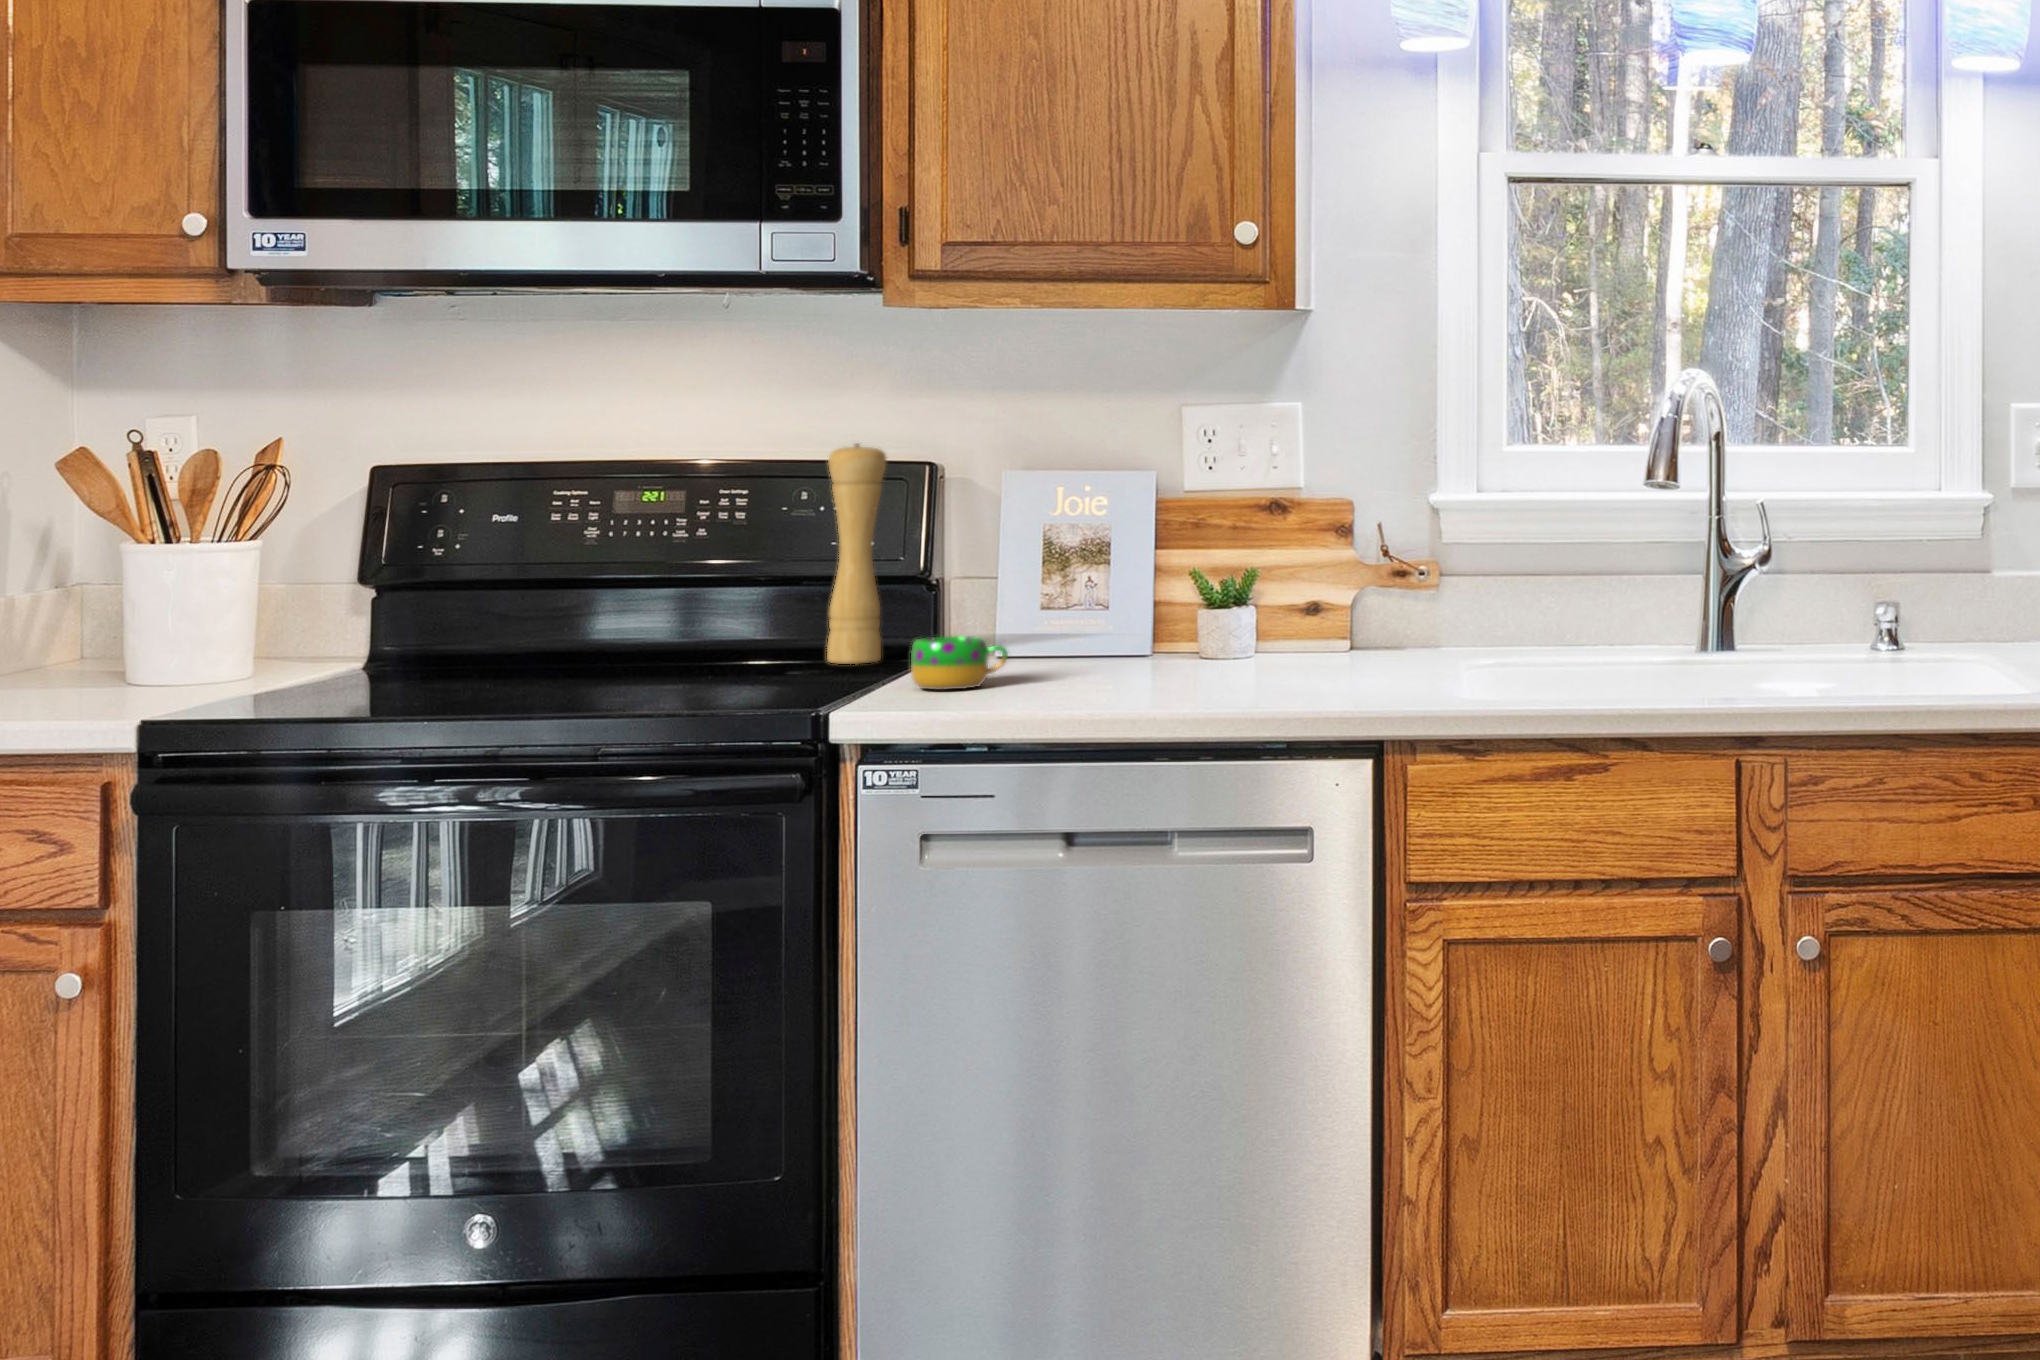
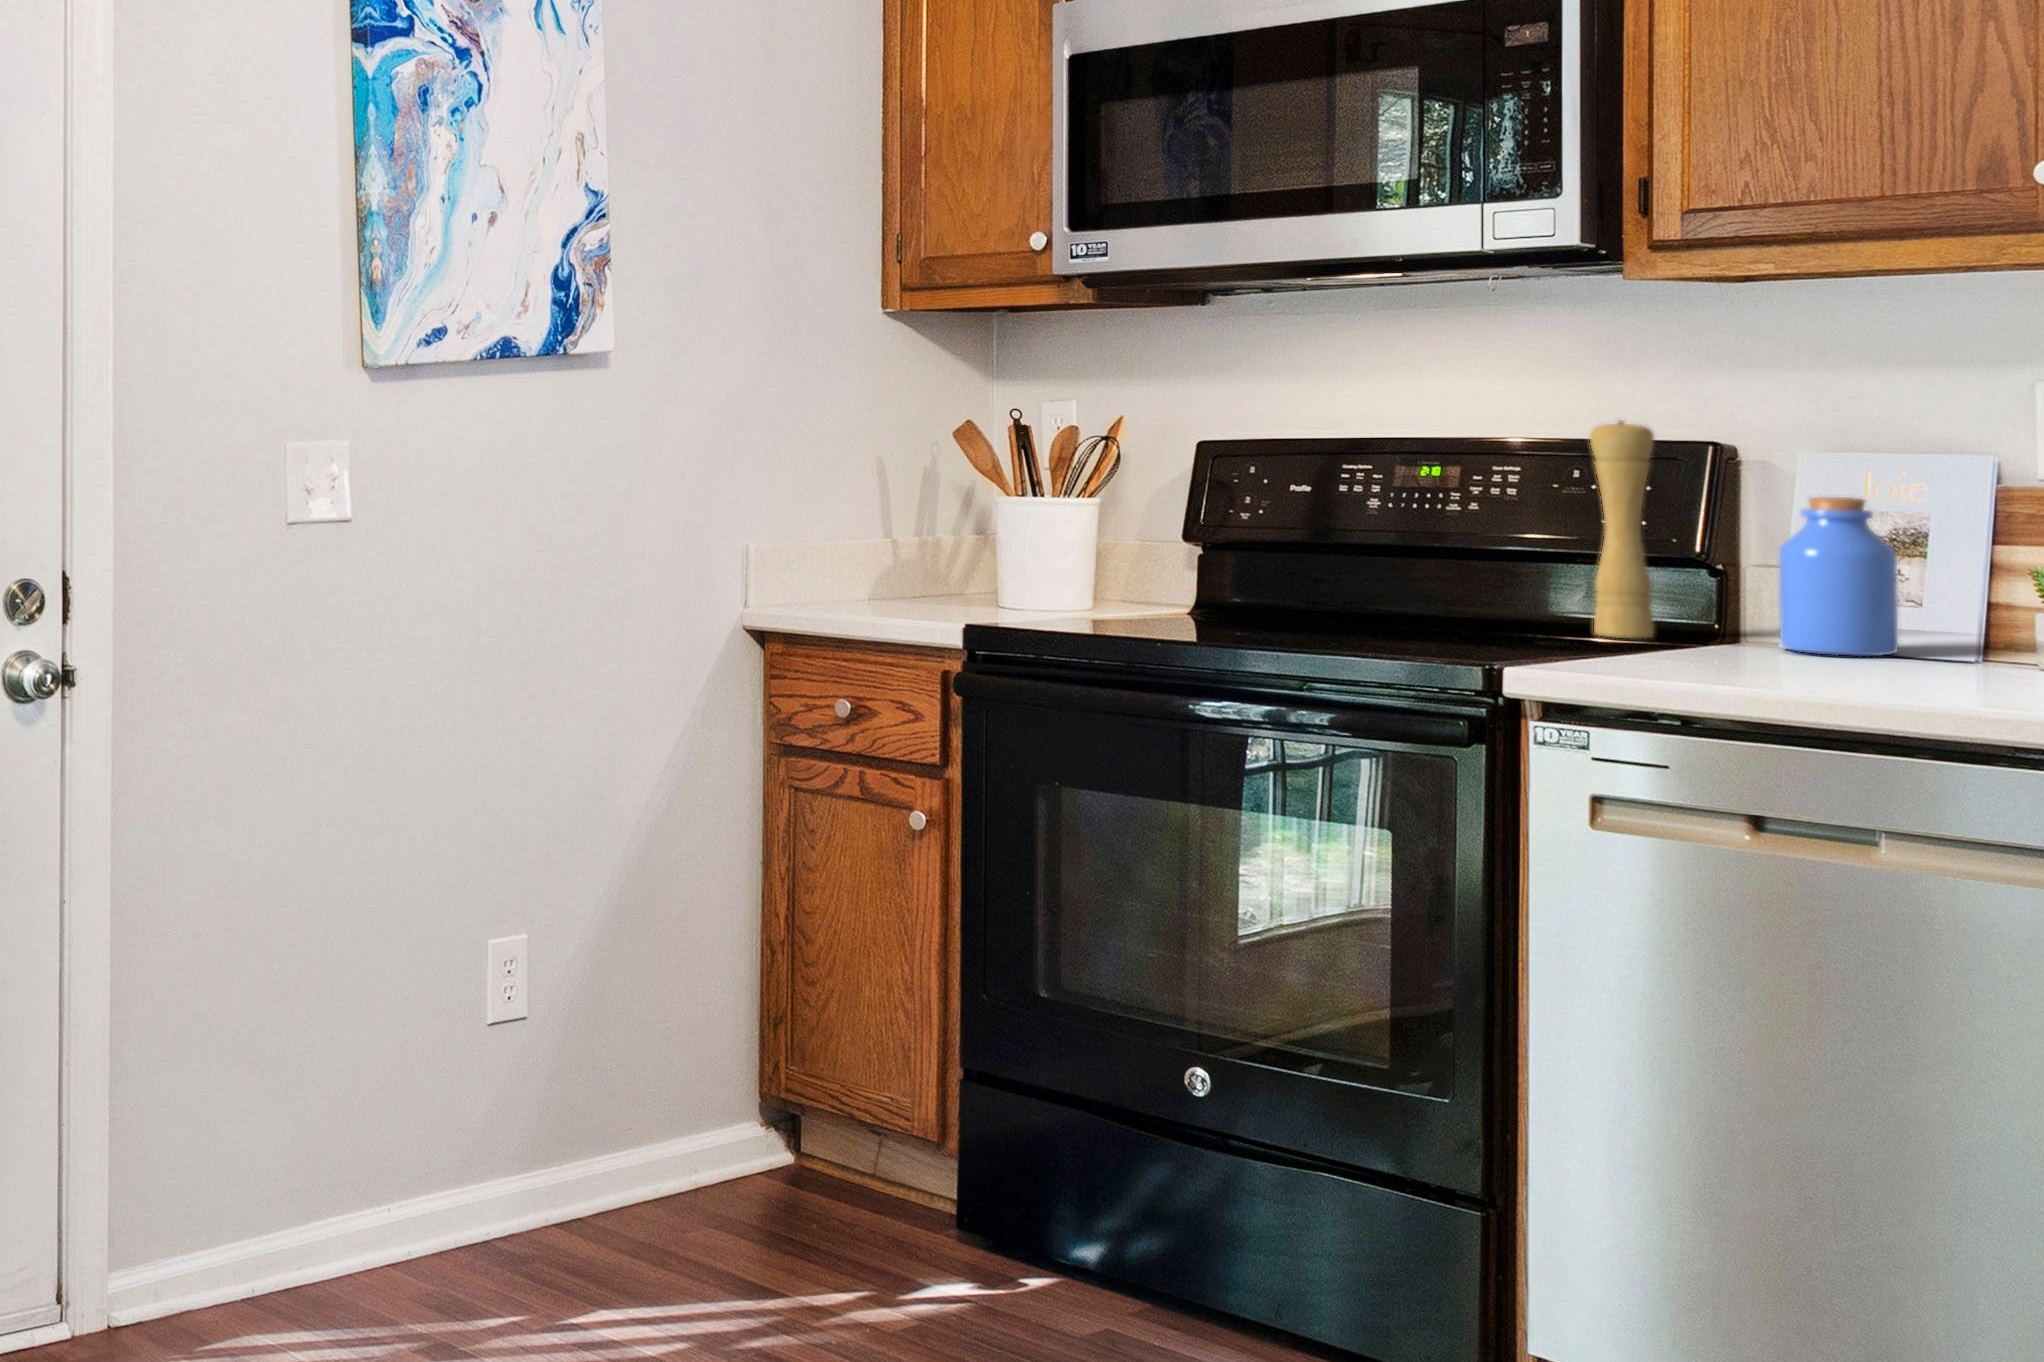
jar: none [1001,512,1095,662] -> present [1779,497,1898,656]
mug: present [911,636,1008,690] -> none [1632,615,1740,669]

